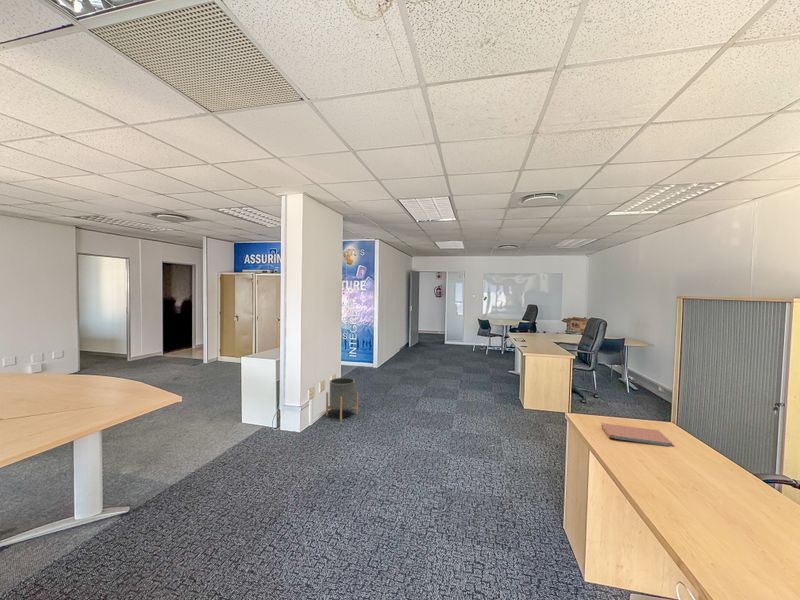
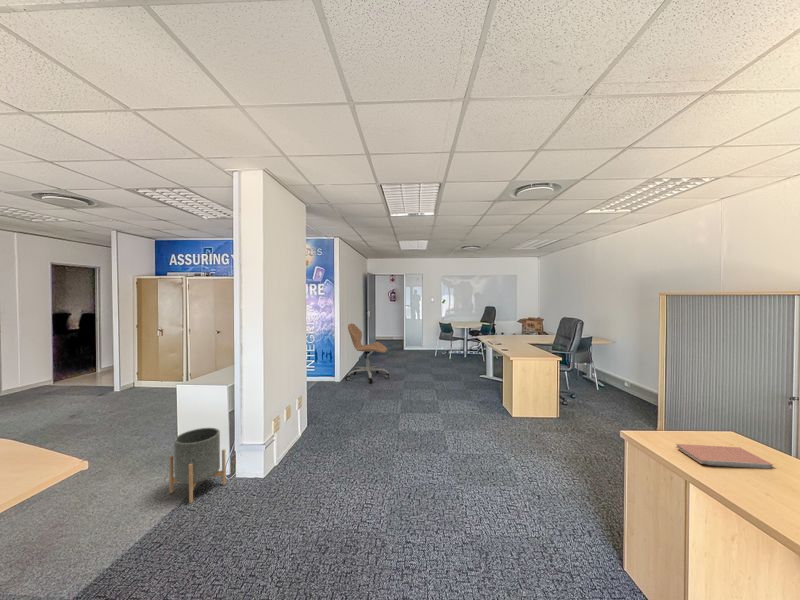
office chair: none [383,317,422,370] -> present [345,324,389,383]
planter: present [326,378,358,421] -> present [169,428,226,503]

